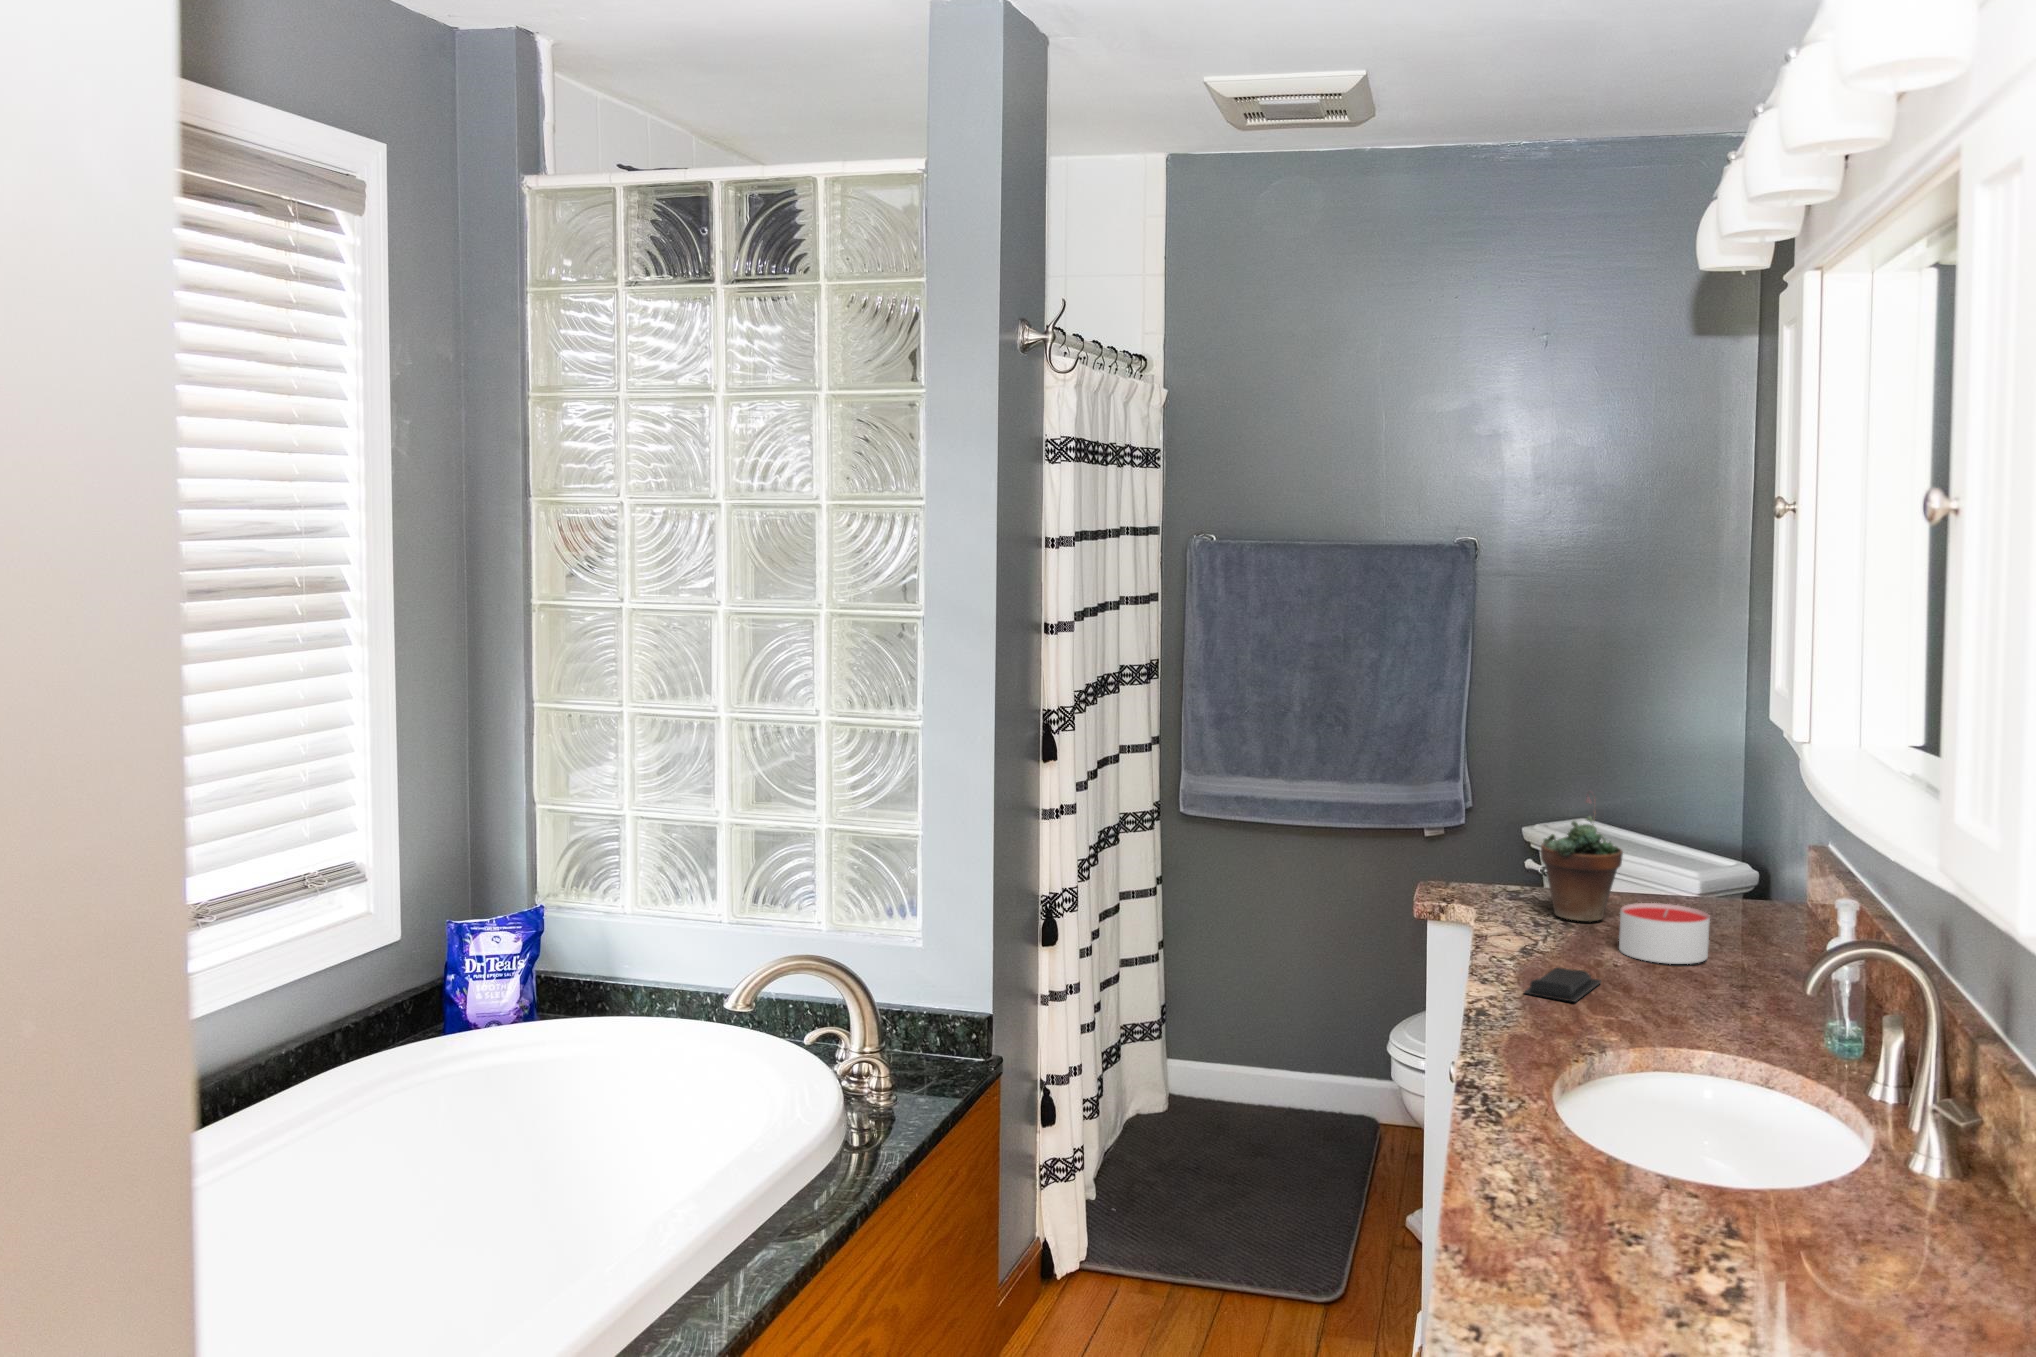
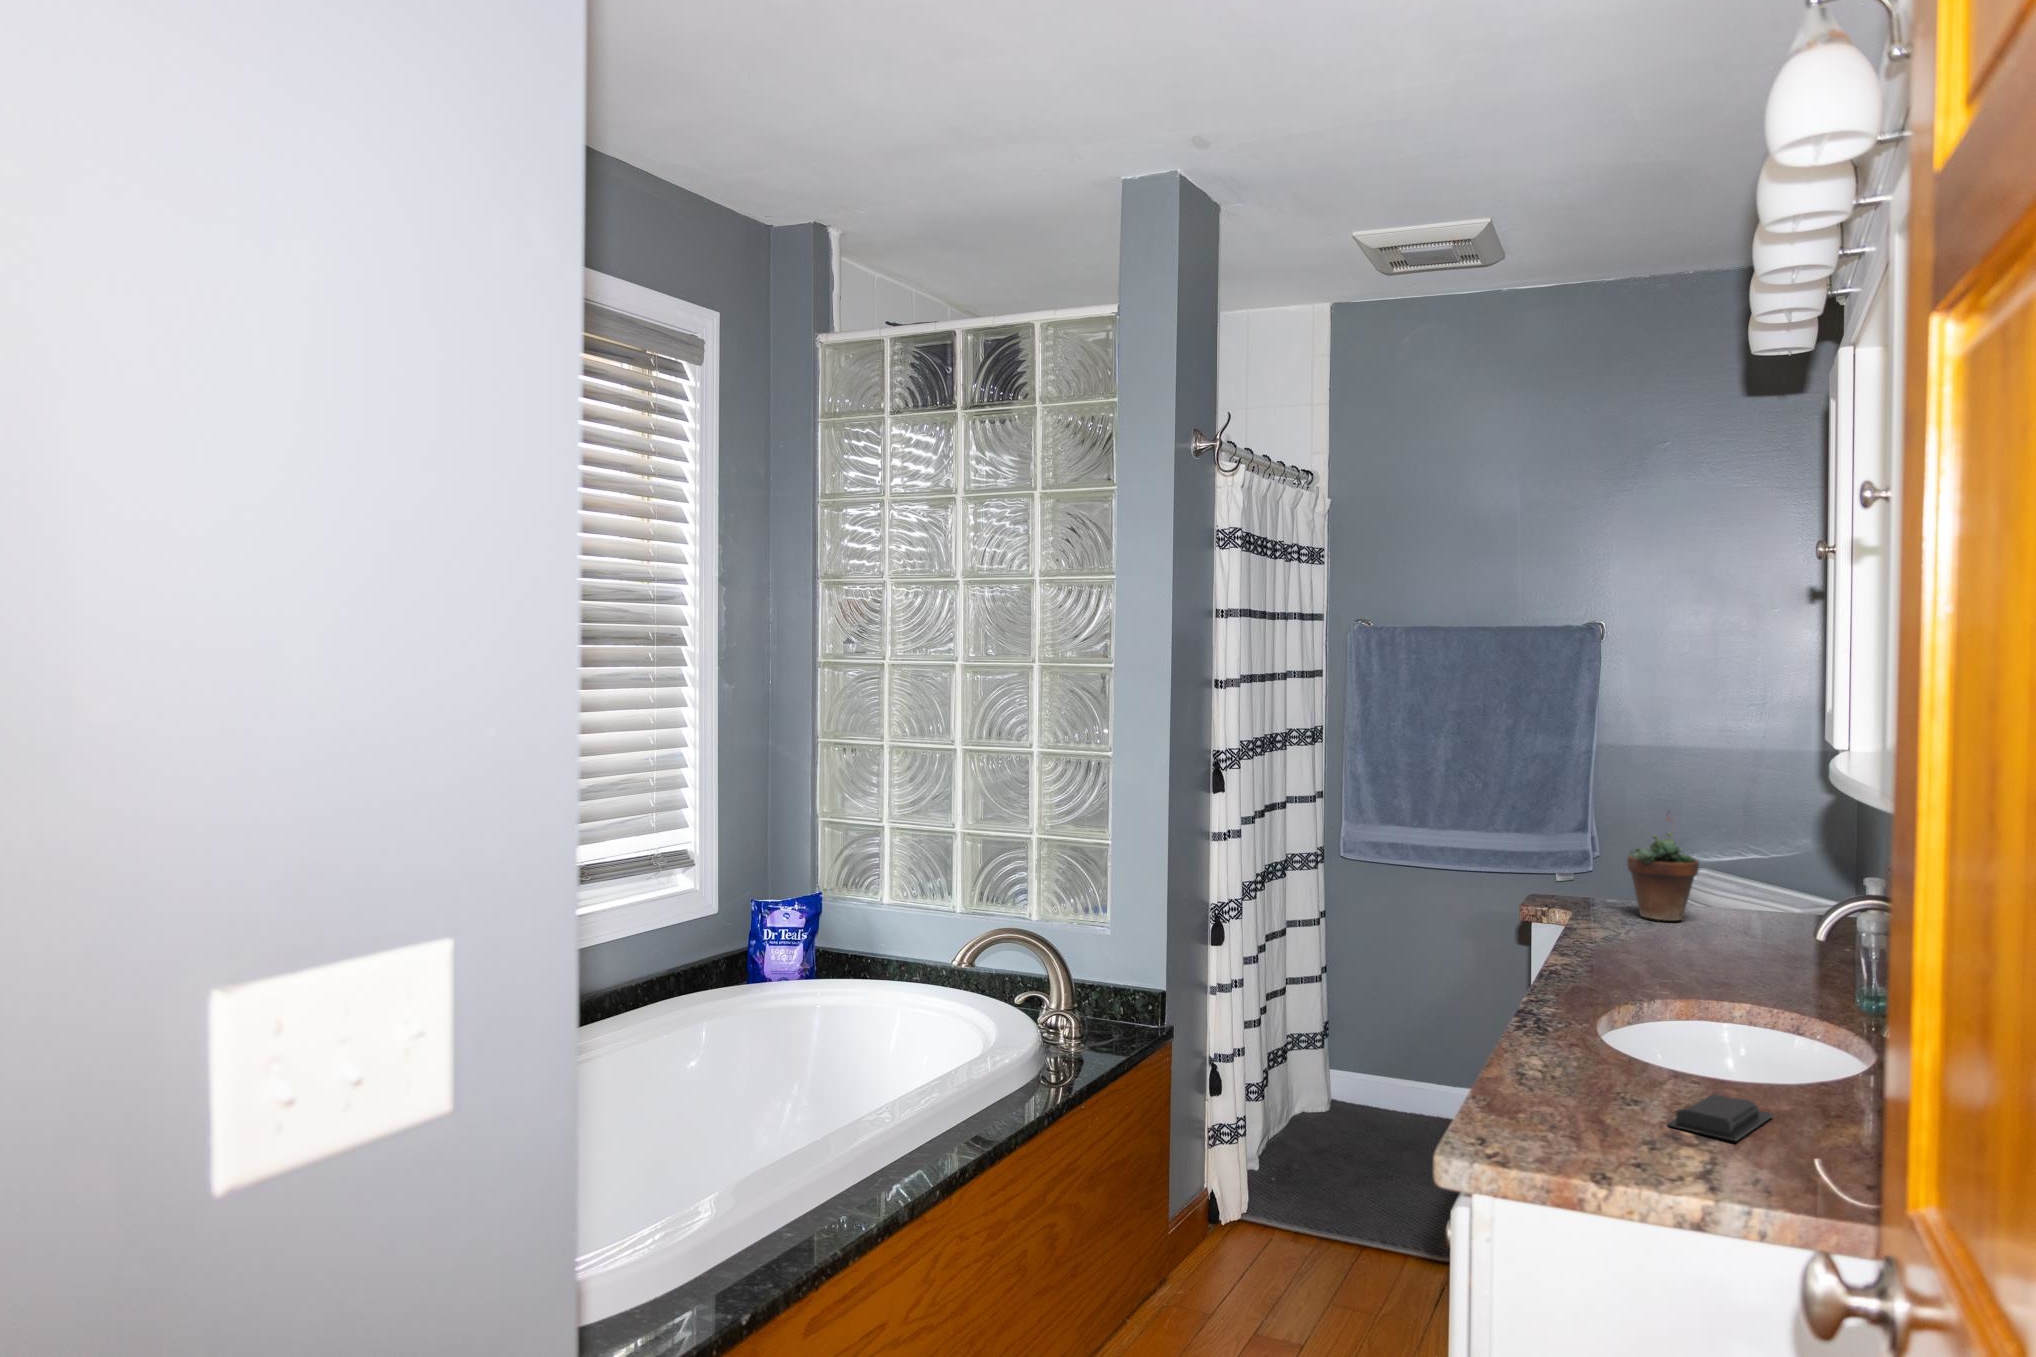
candle: present [1619,903,1710,964] -> none [1690,902,1770,950]
soap bar: present [1524,967,1601,1002] -> present [1668,1094,1773,1141]

